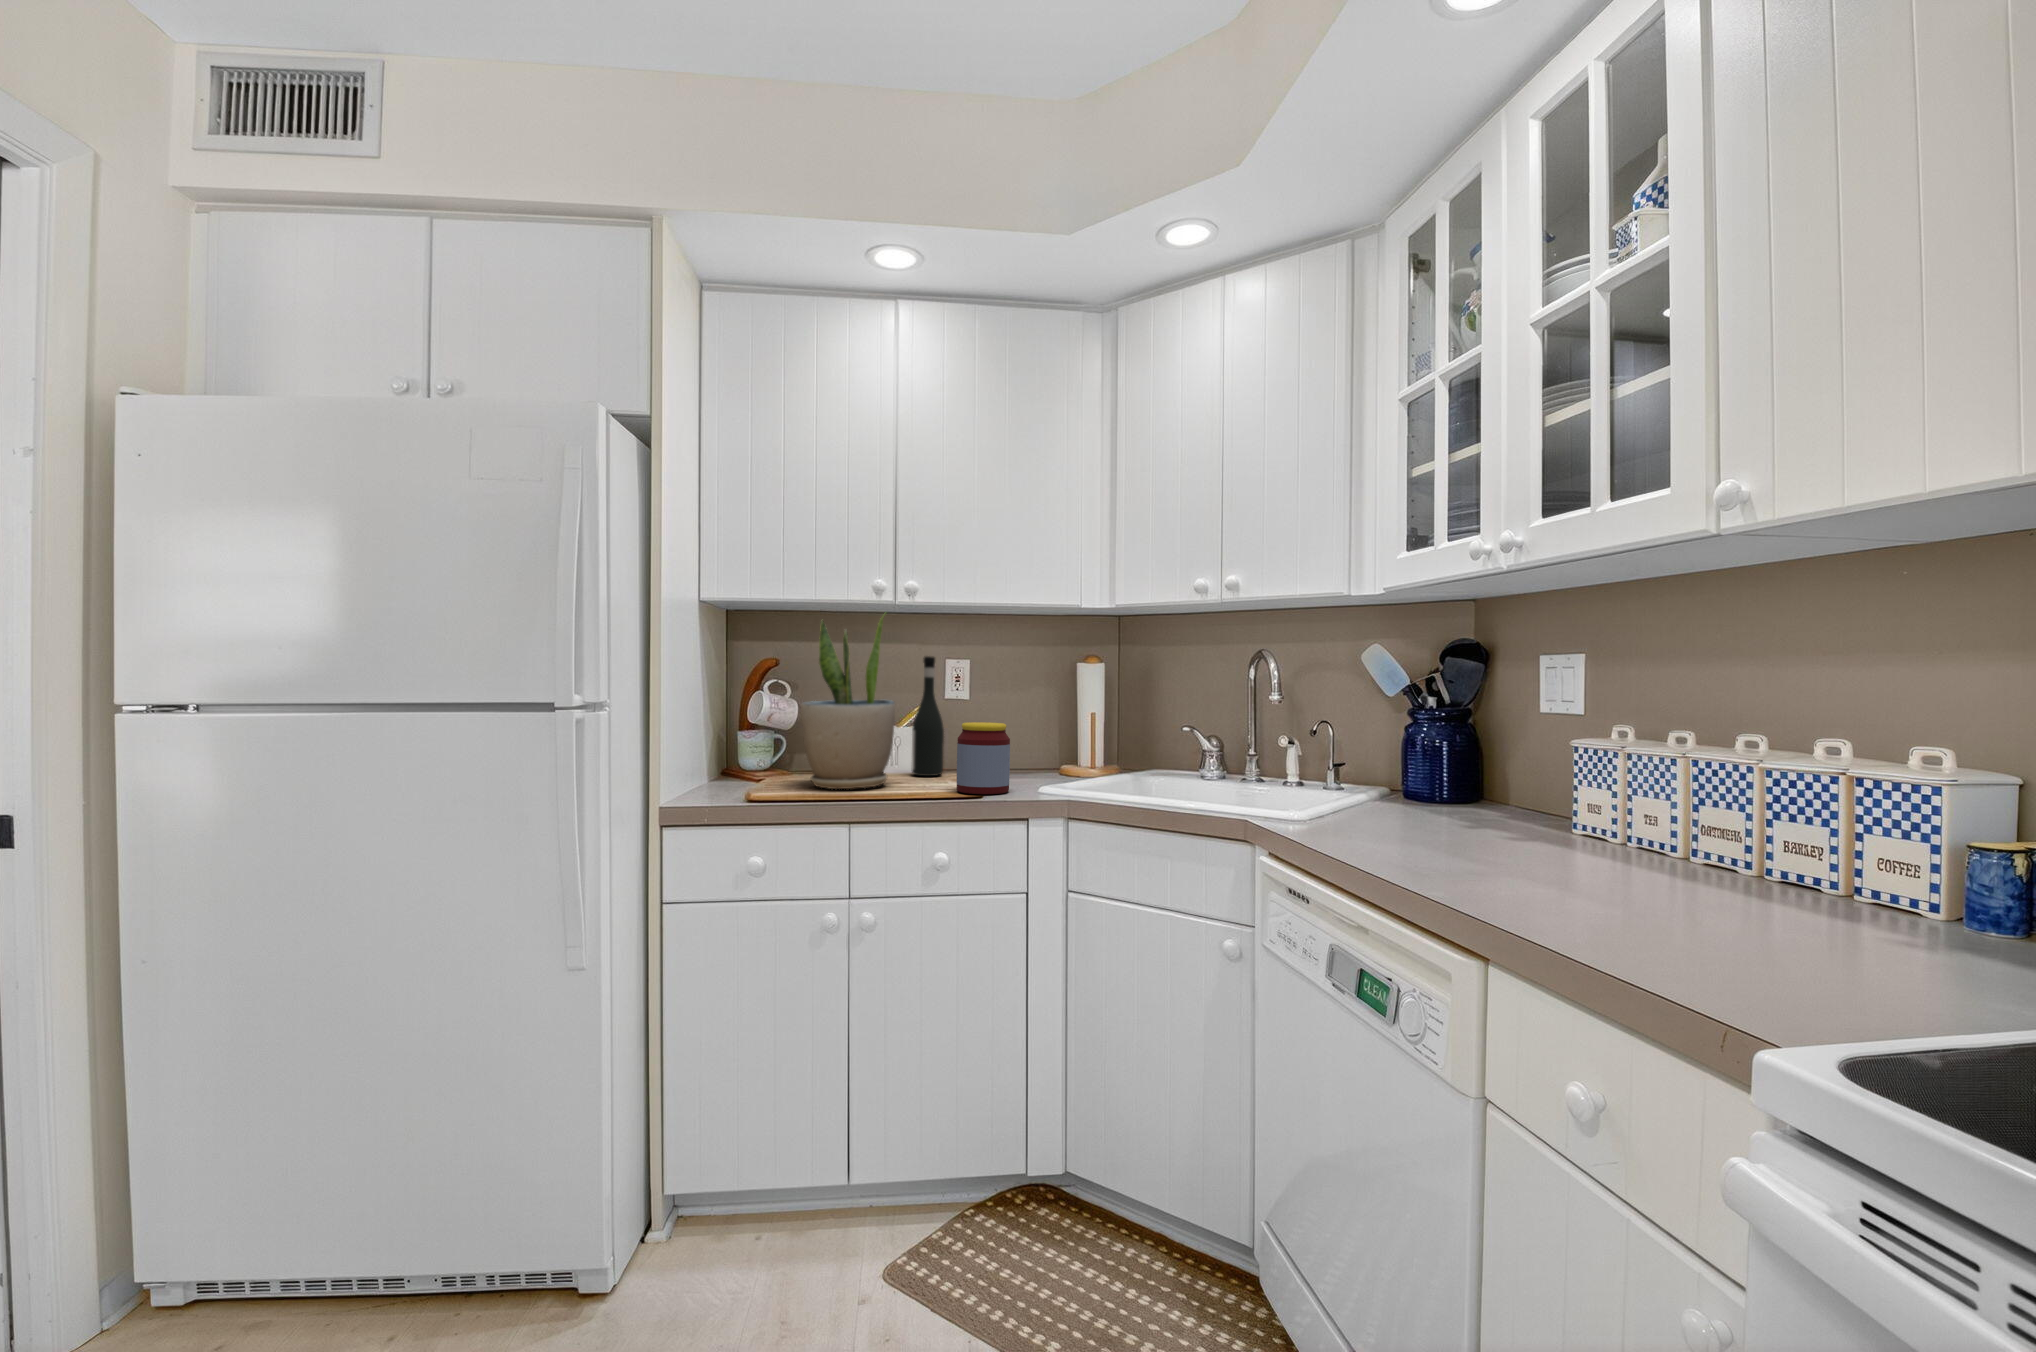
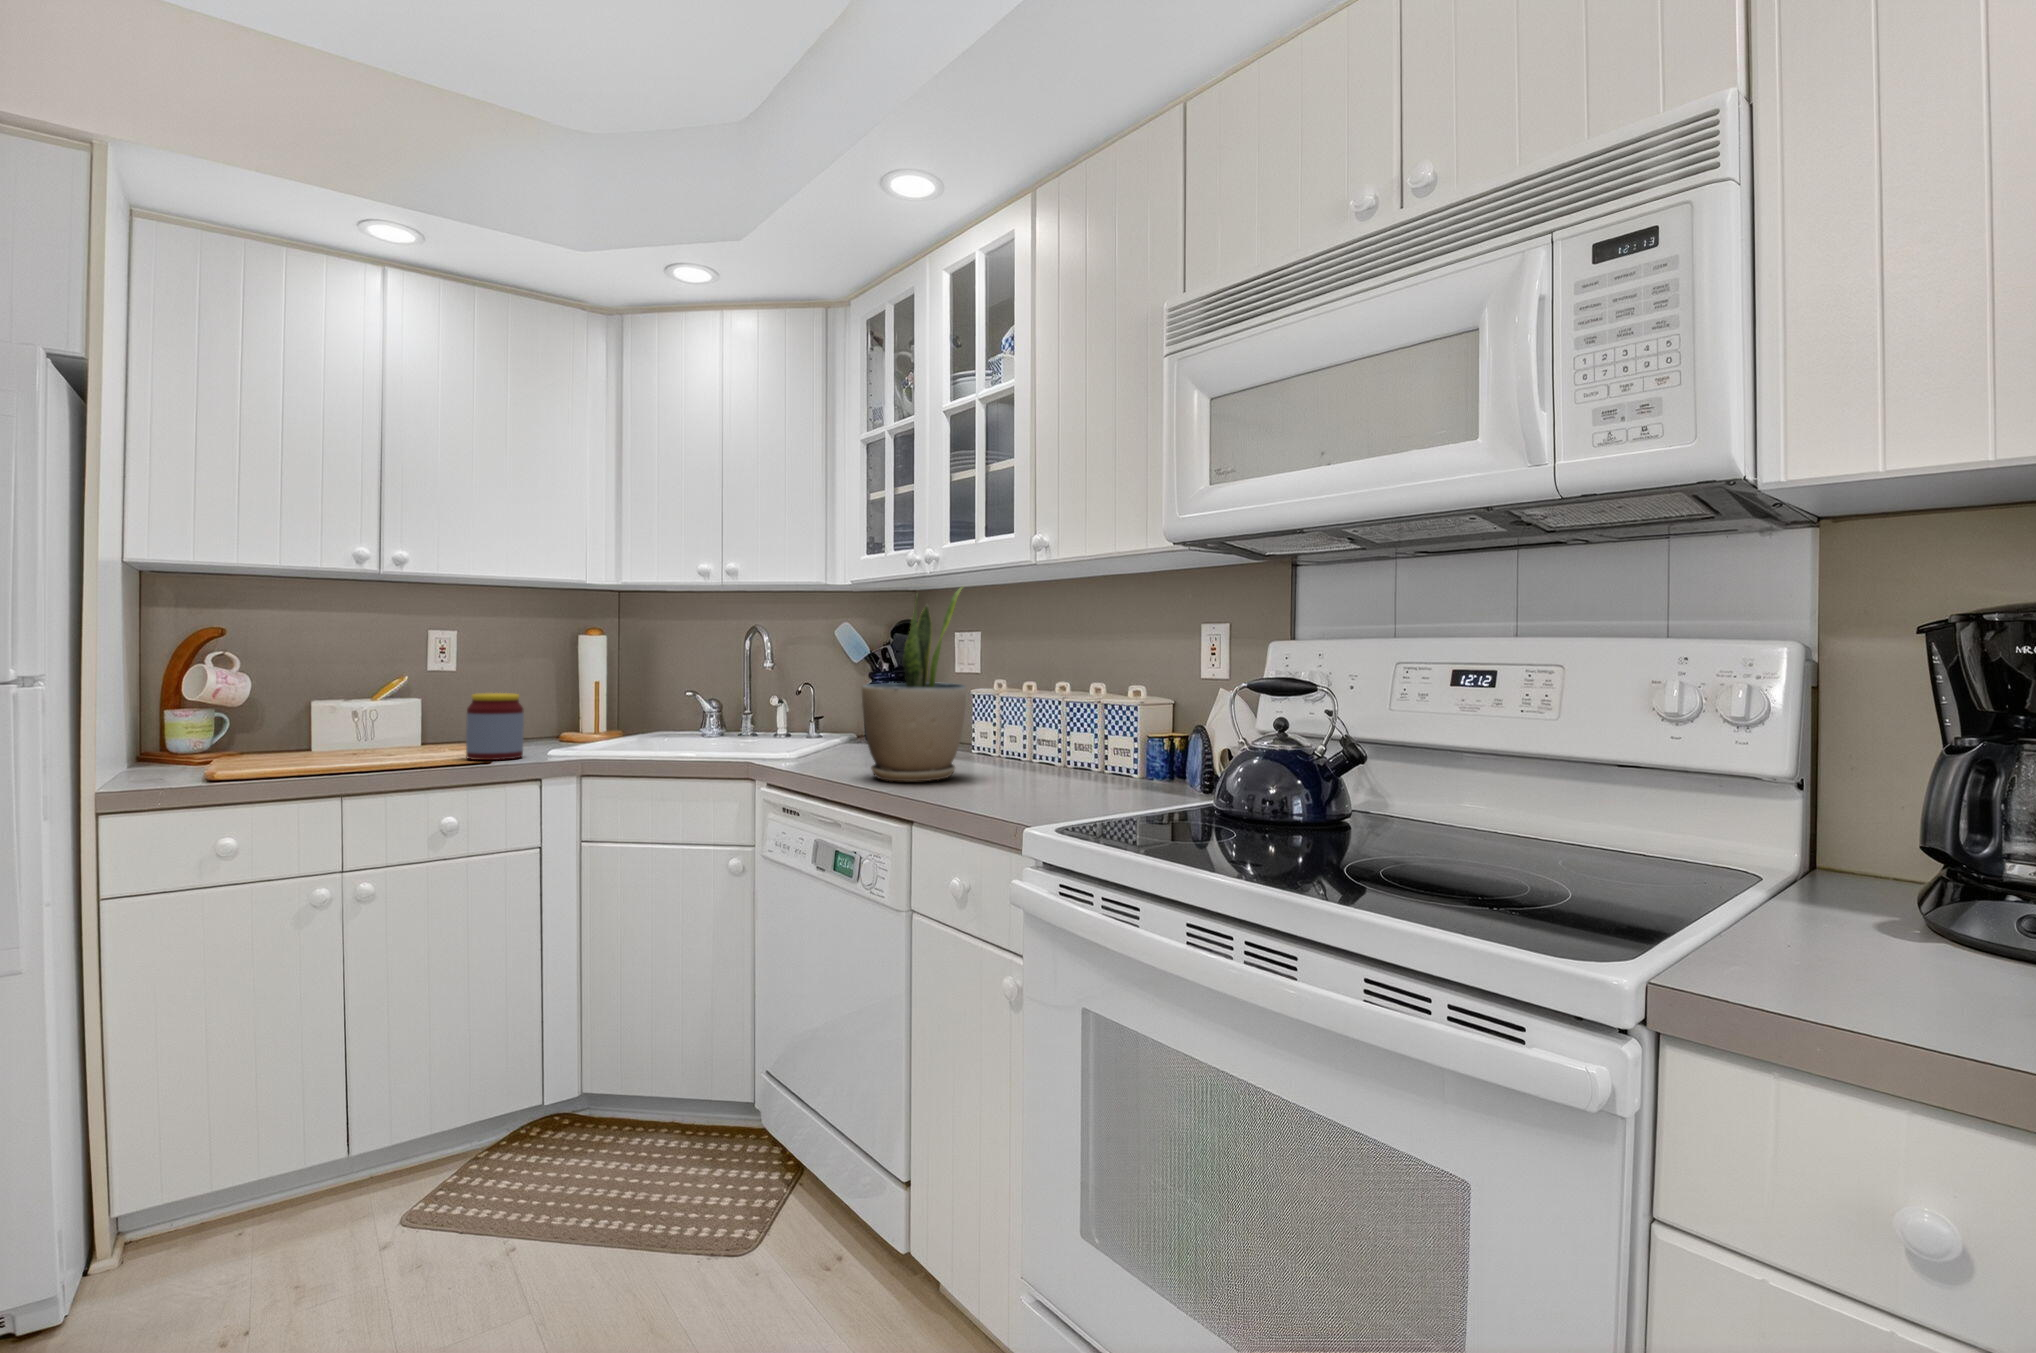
potted plant: present [801,617,895,789] -> present [862,588,966,781]
wine bottle: present [912,656,944,776] -> none [400,630,438,751]

